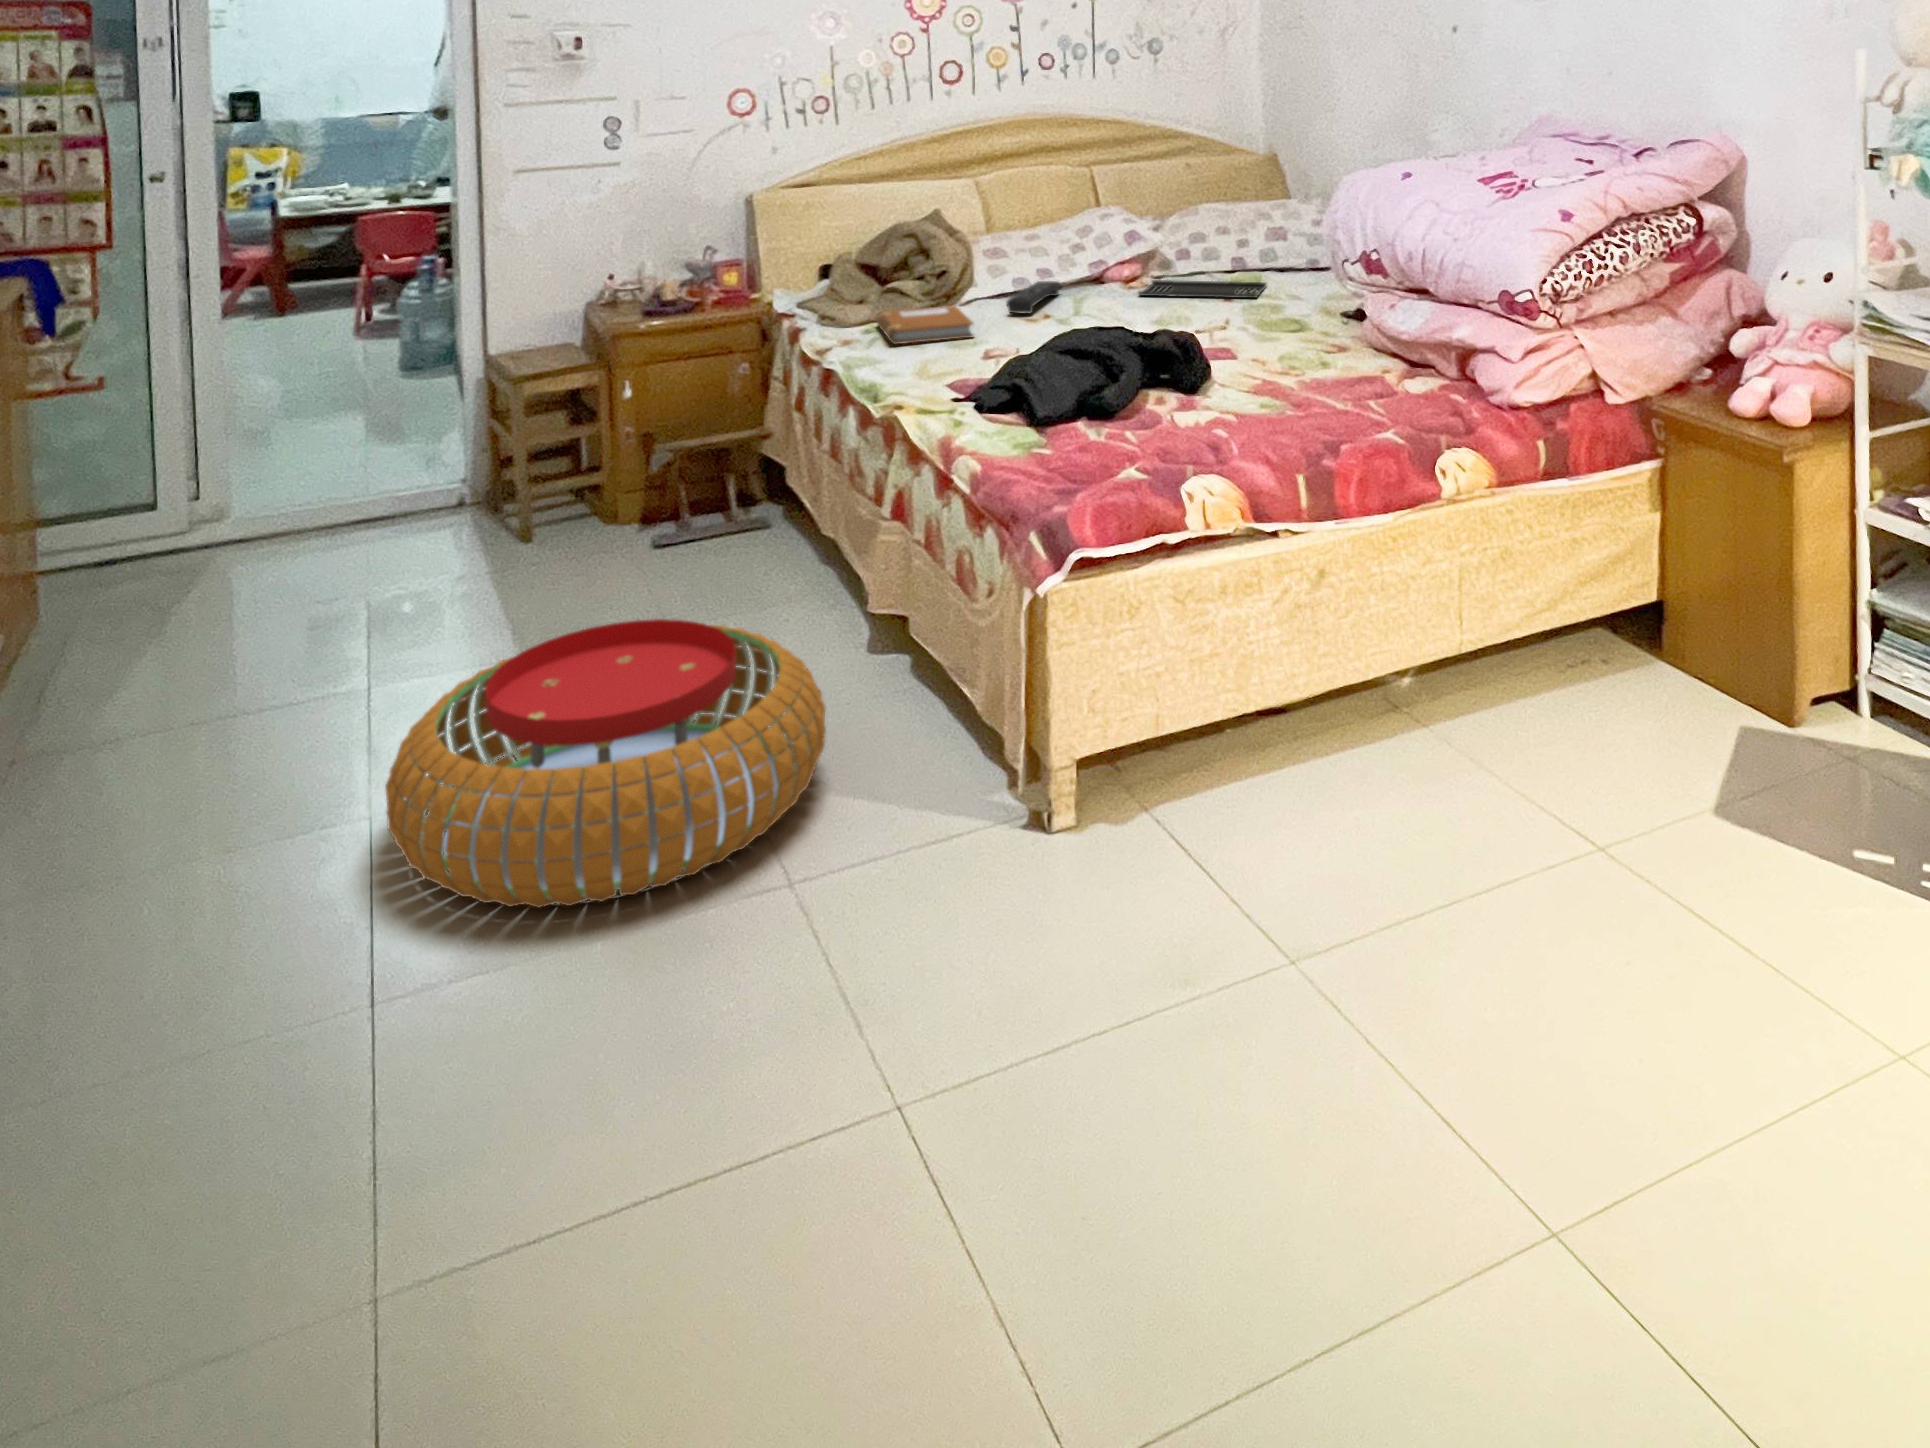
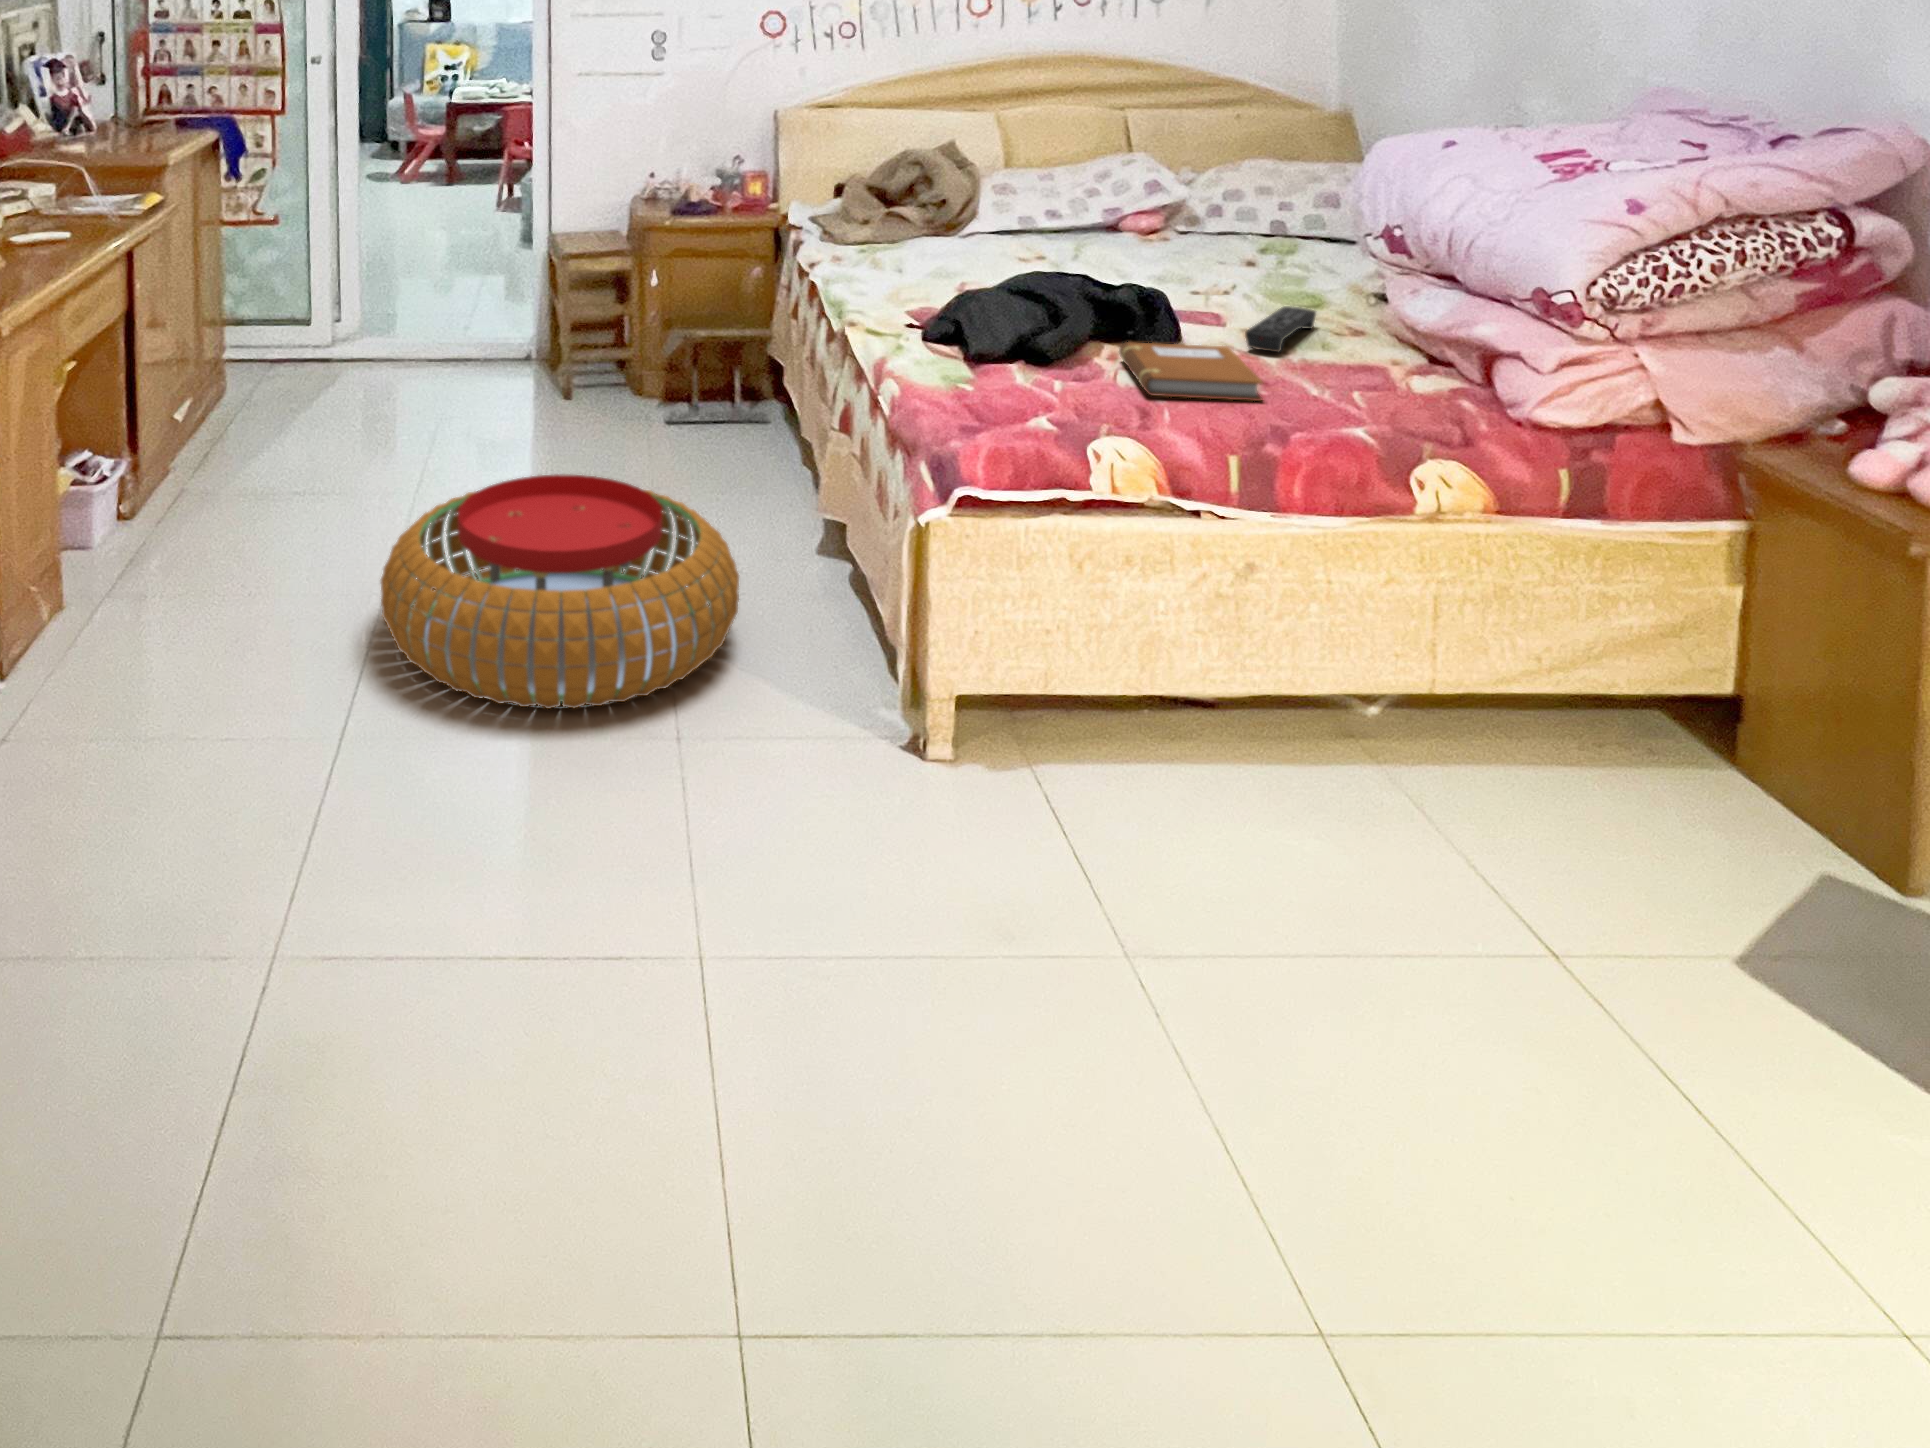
tray: present [1138,280,1267,298] -> none [1139,233,1292,265]
remote control: present [1007,281,1060,314] -> present [1245,306,1316,352]
notebook: present [876,305,973,344] -> present [1120,342,1263,401]

